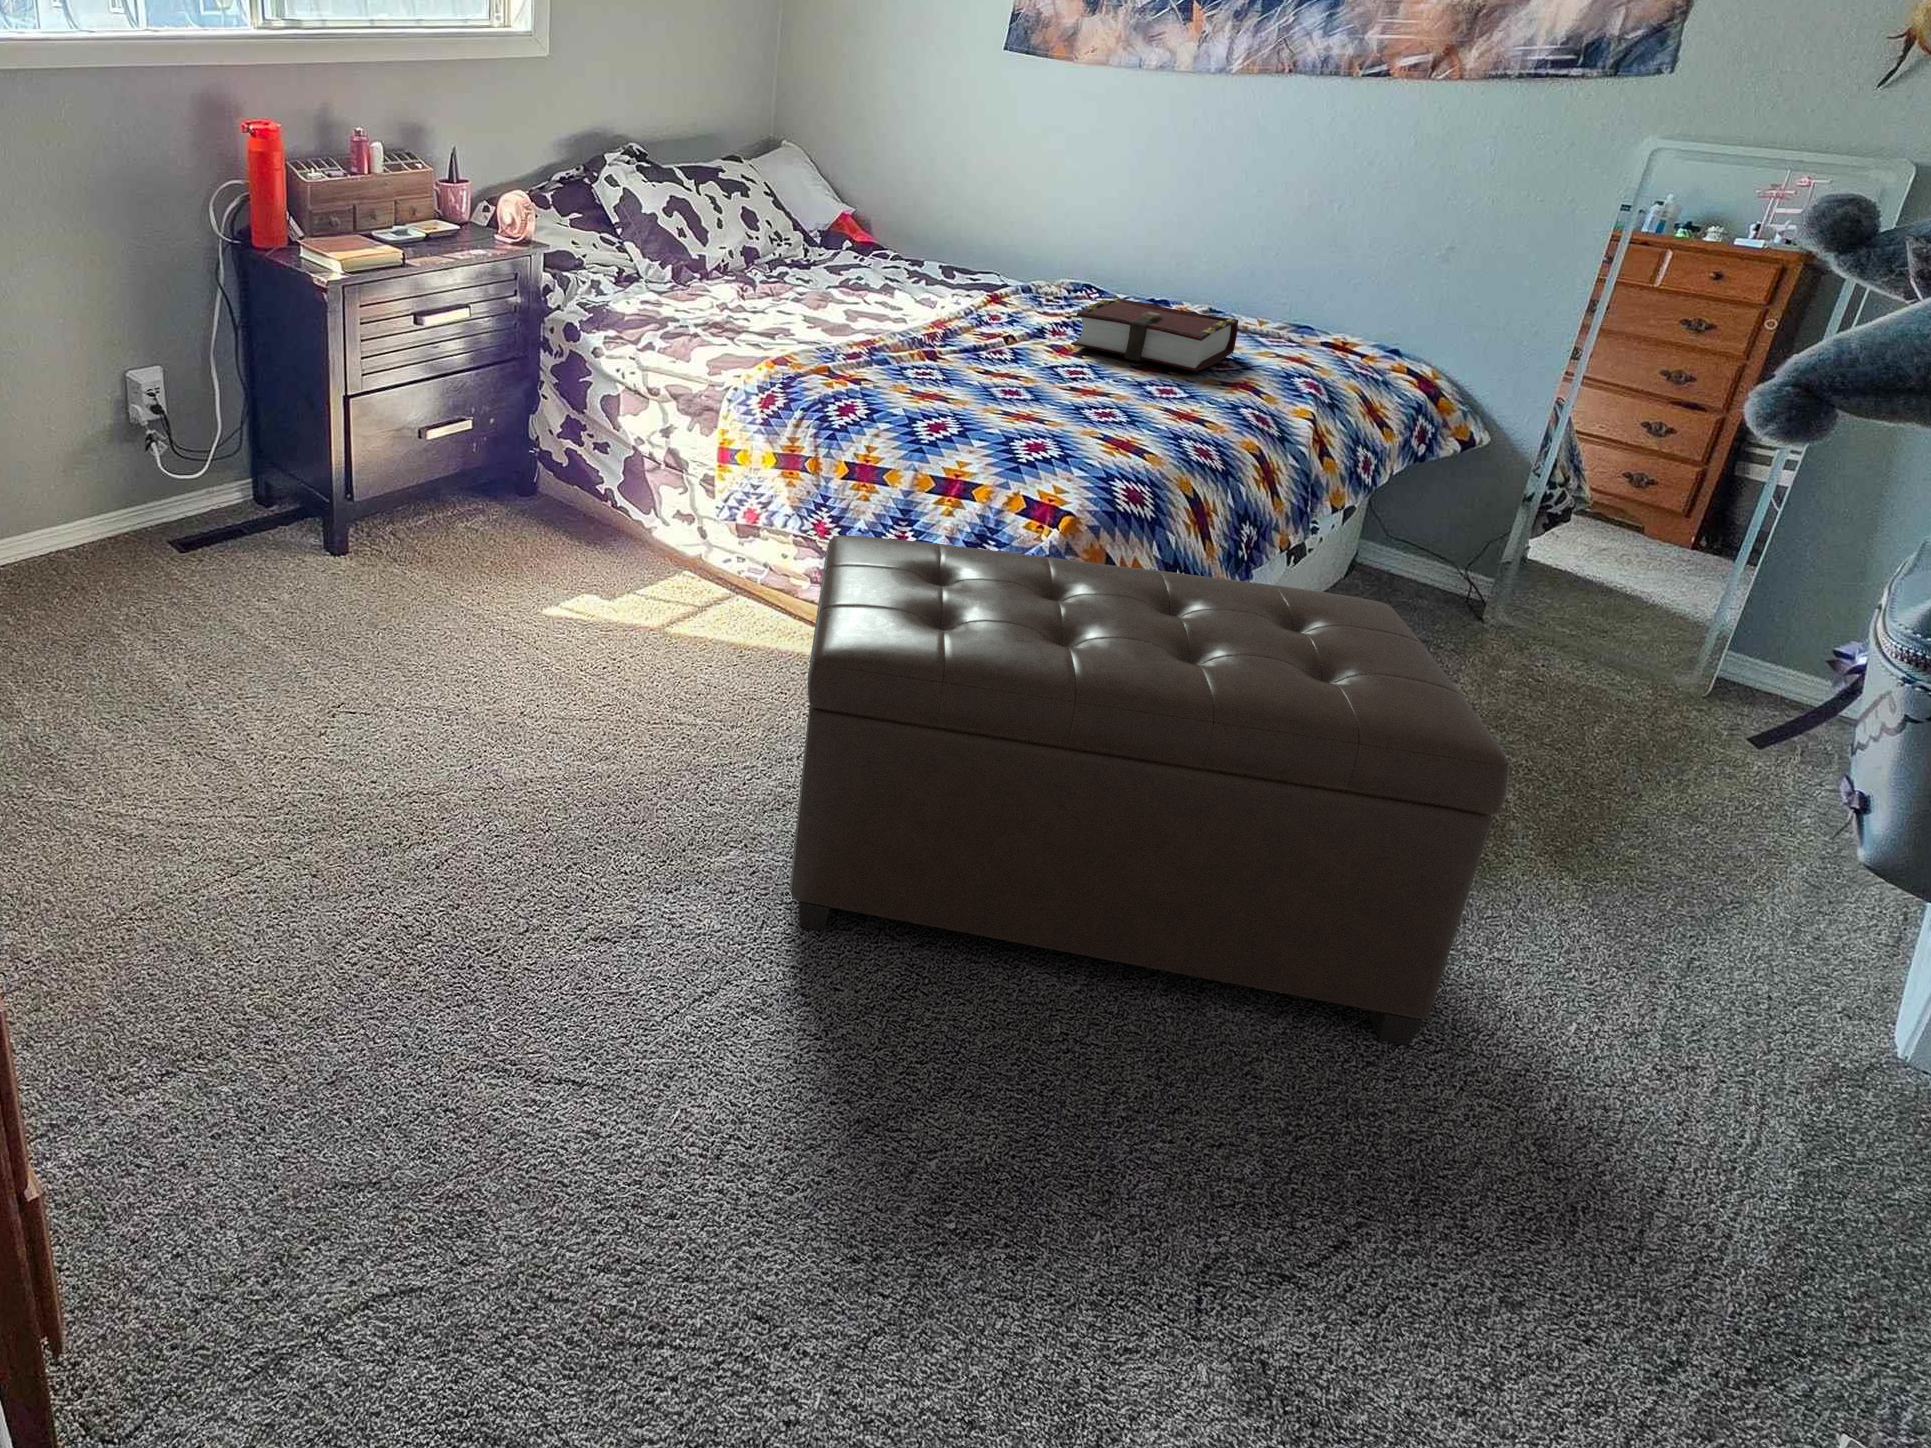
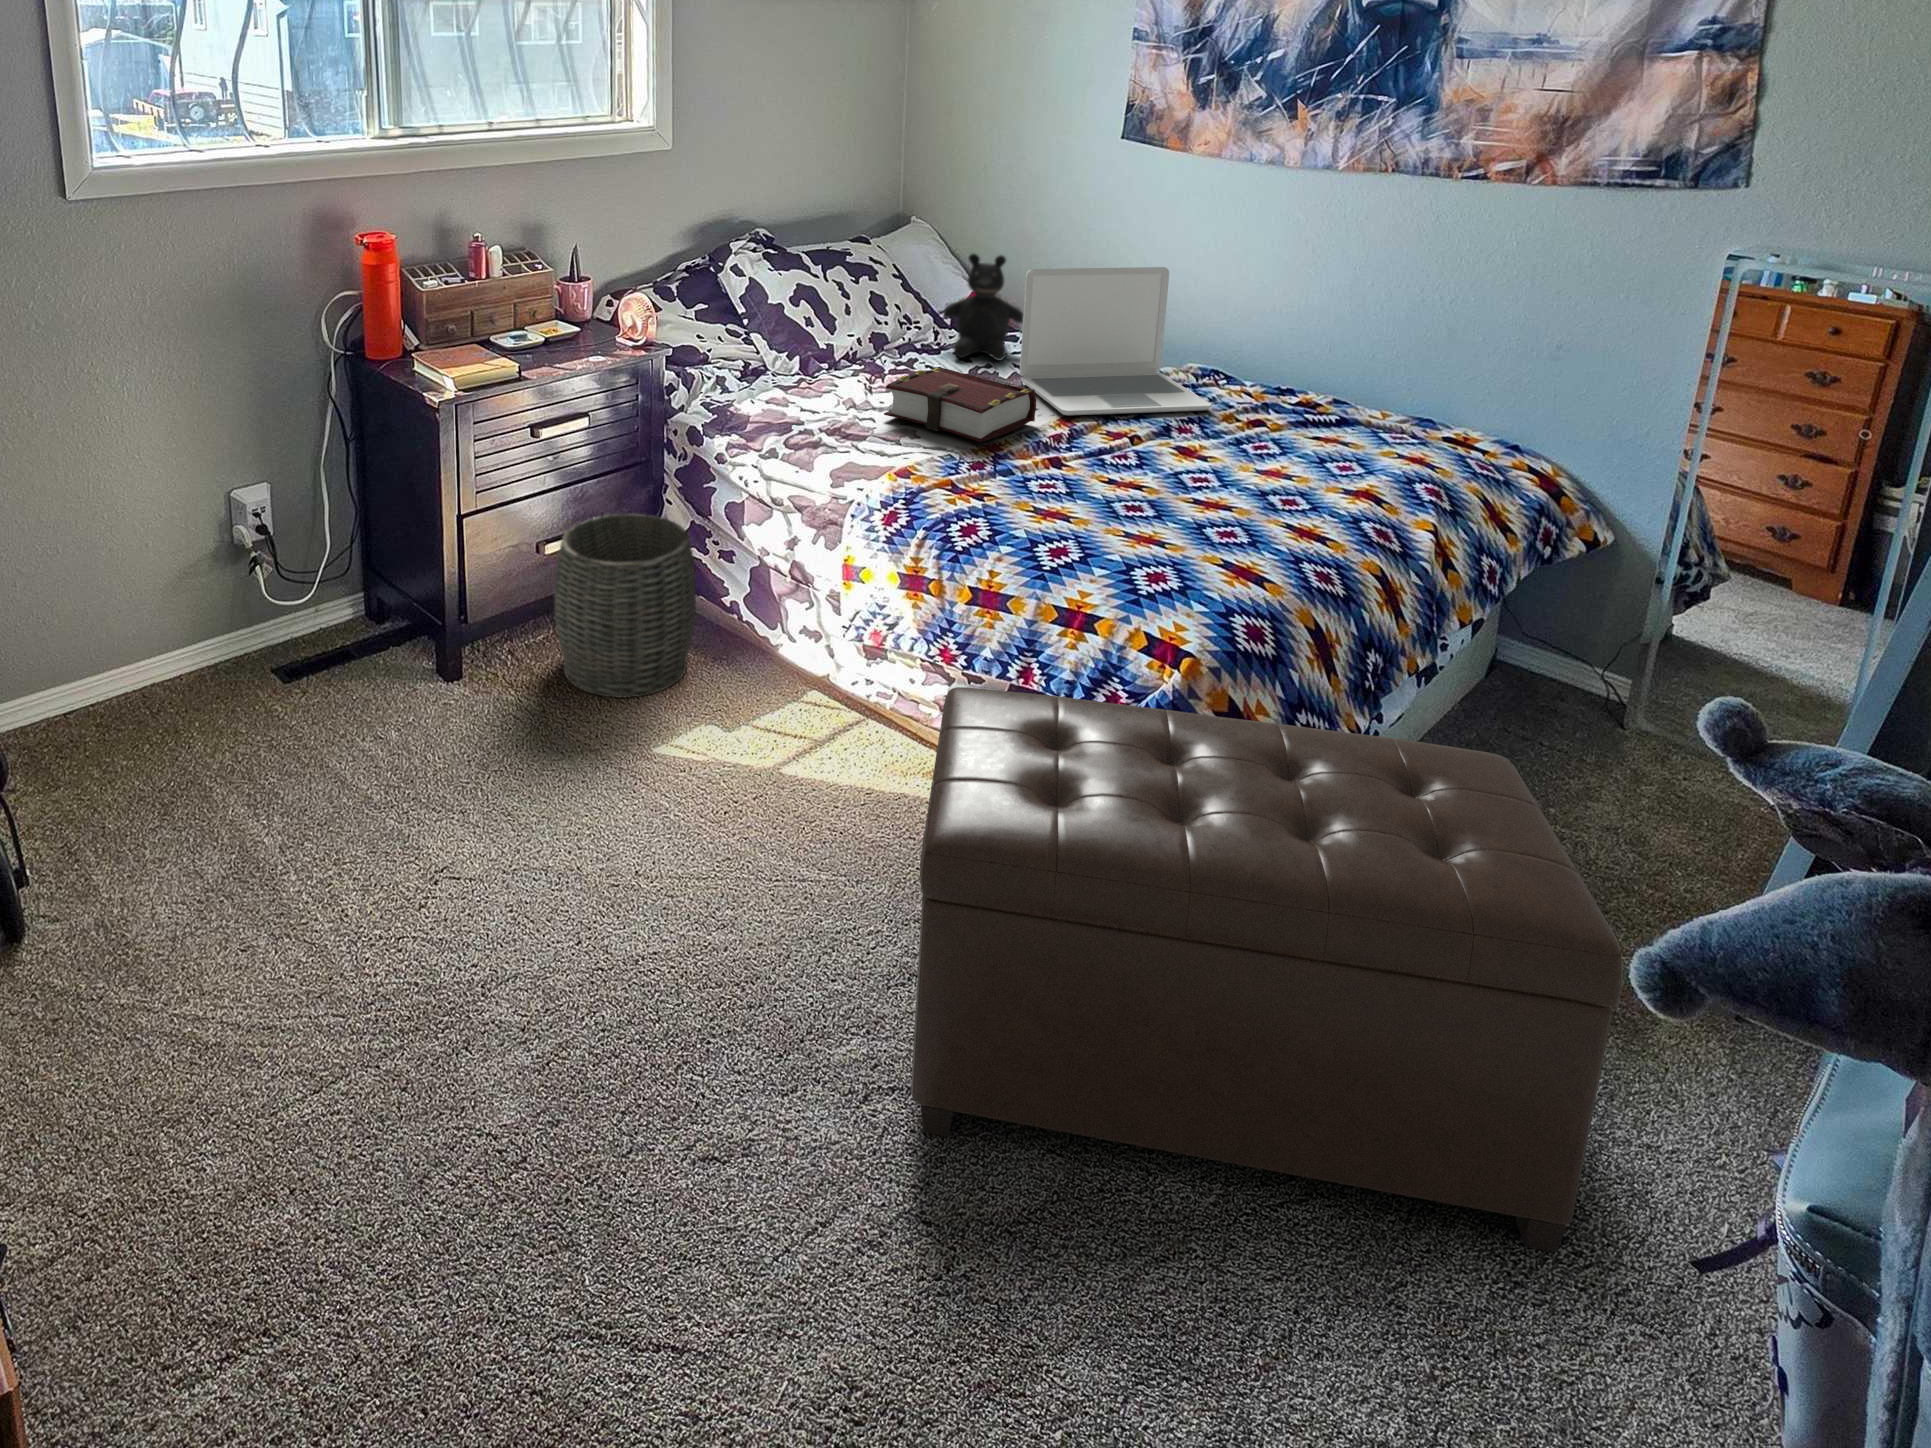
teddy bear: none [816,167,898,273] -> present [943,254,1023,361]
laptop: none [892,176,1085,317] -> present [1020,267,1211,415]
book: present [1071,298,1238,371] -> present [884,368,1036,442]
woven basket: none [441,404,575,571] -> present [554,514,696,698]

